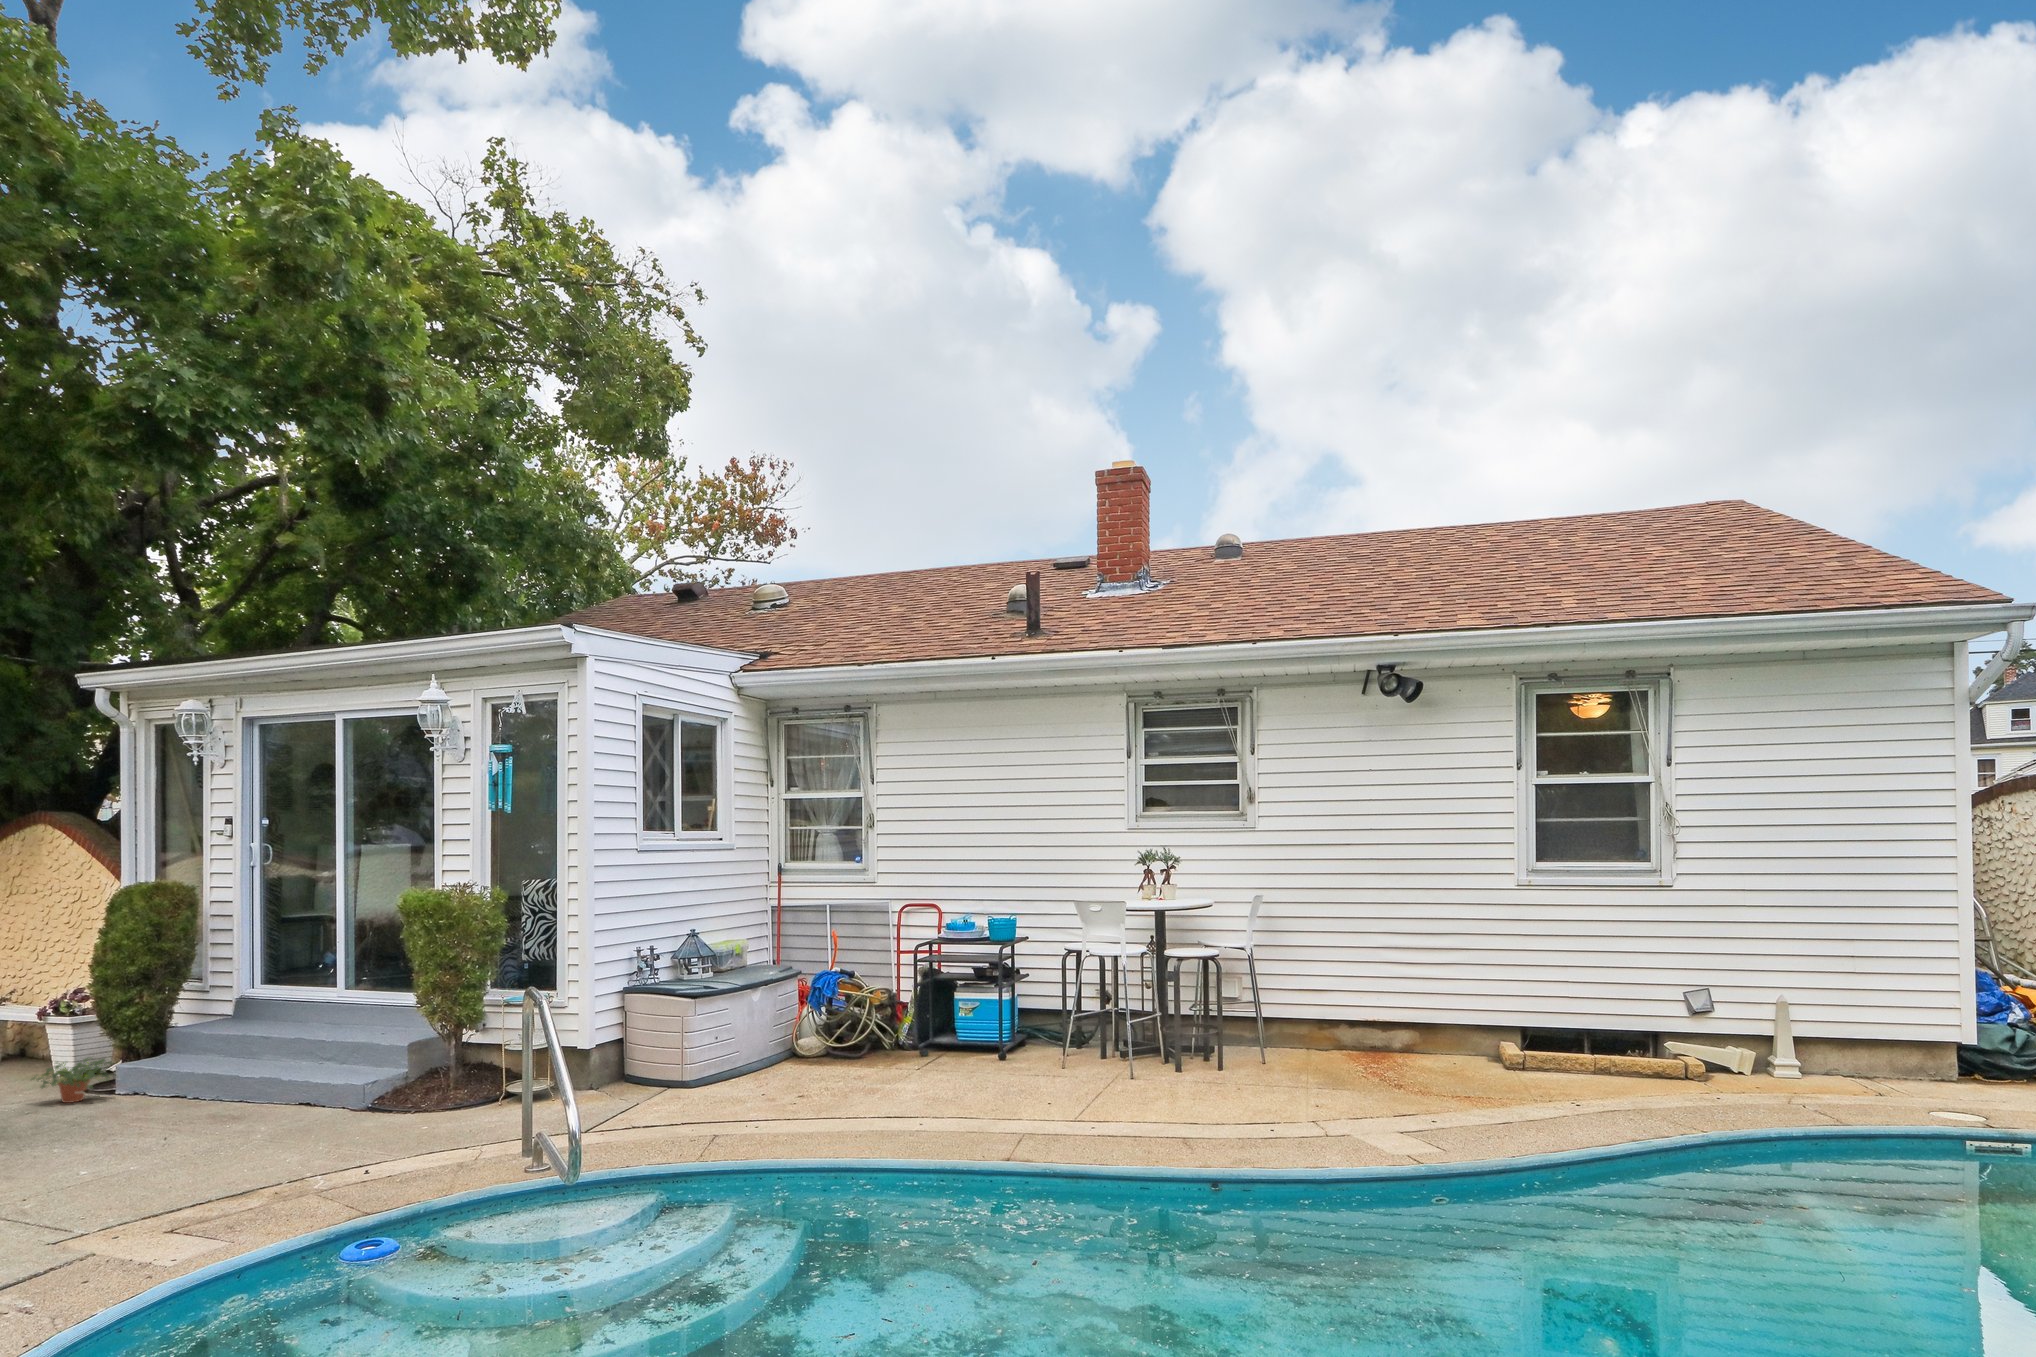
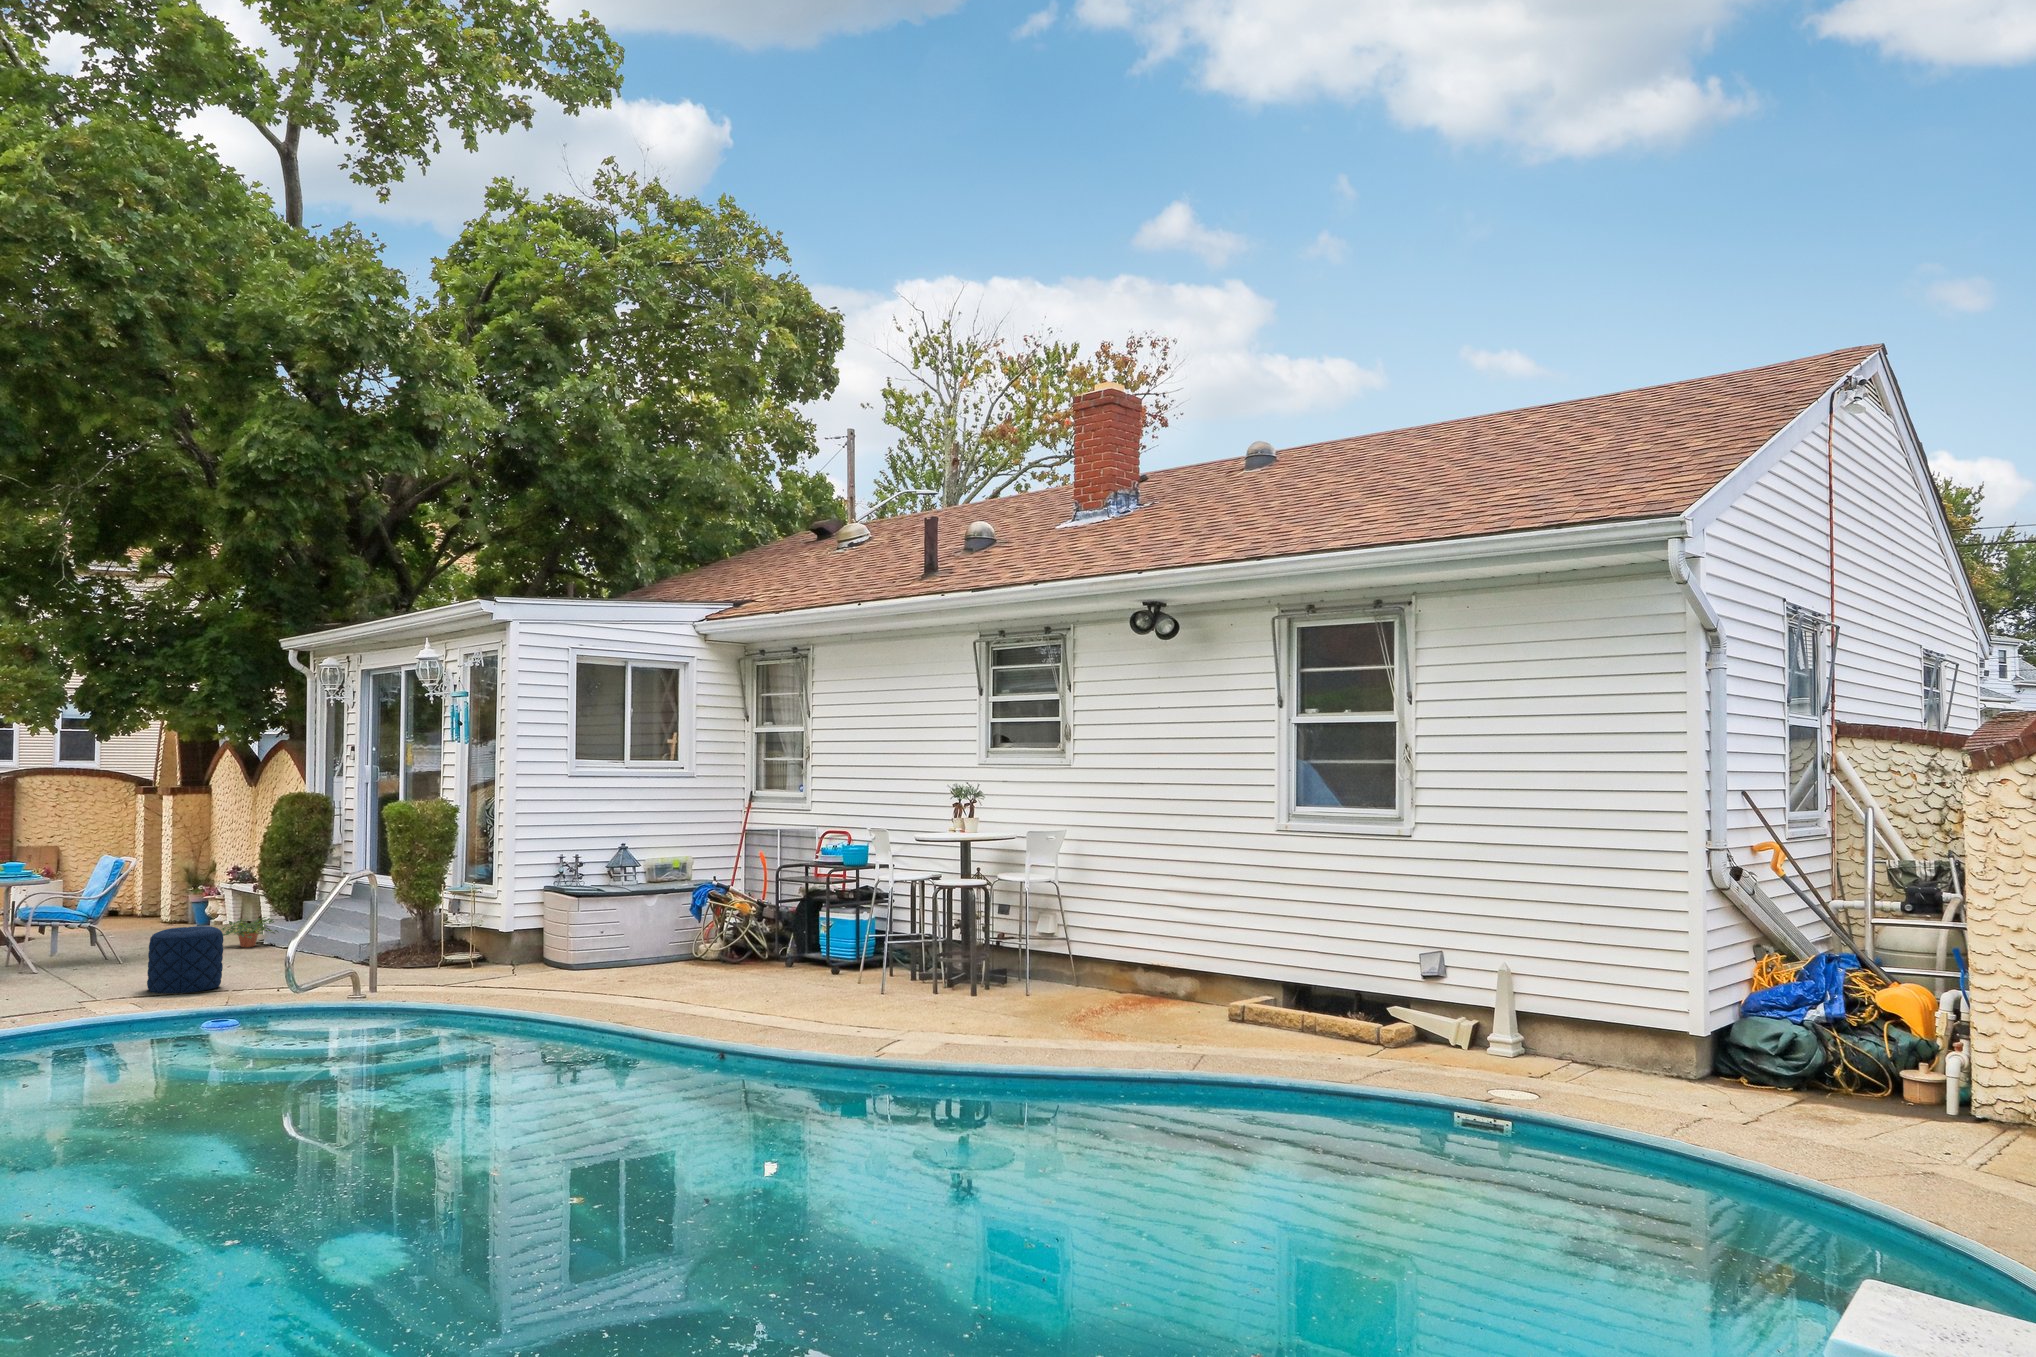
pouf: none [143,1066,255,1168] -> present [147,926,223,993]

